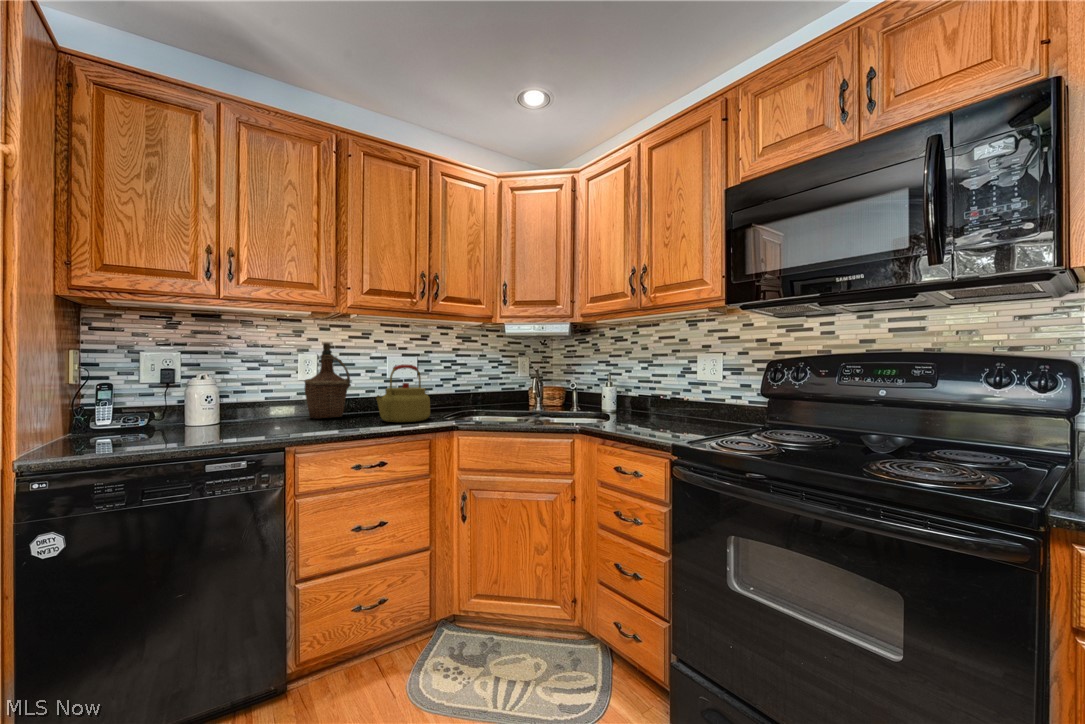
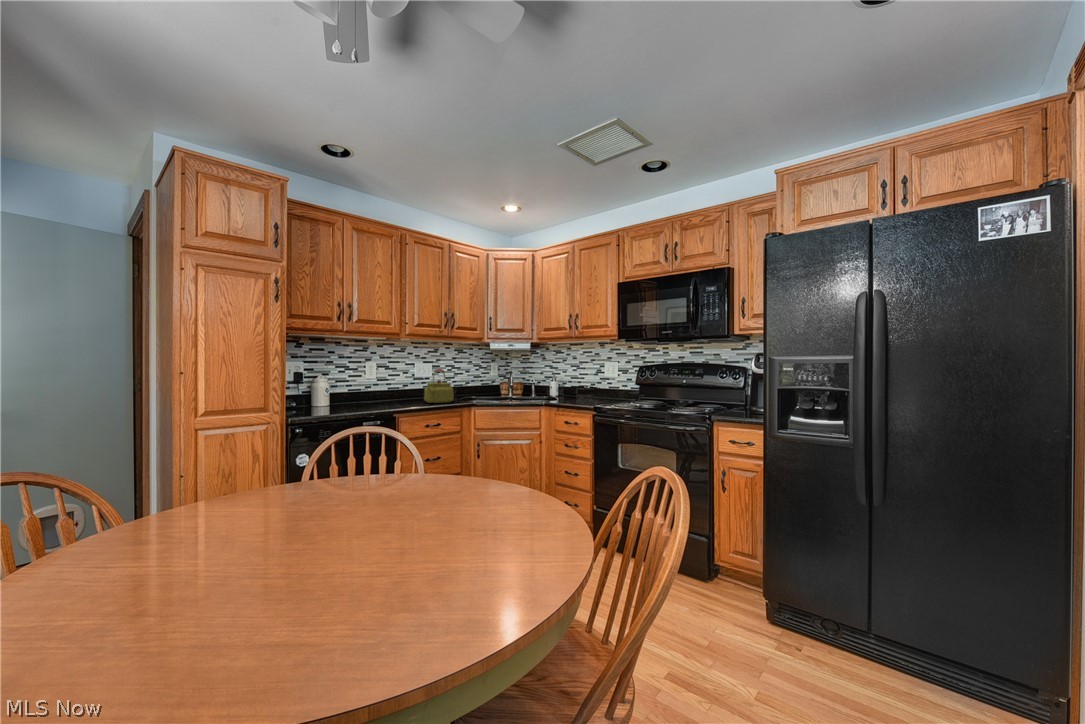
bottle: present [304,343,351,419] -> none [372,355,400,403]

